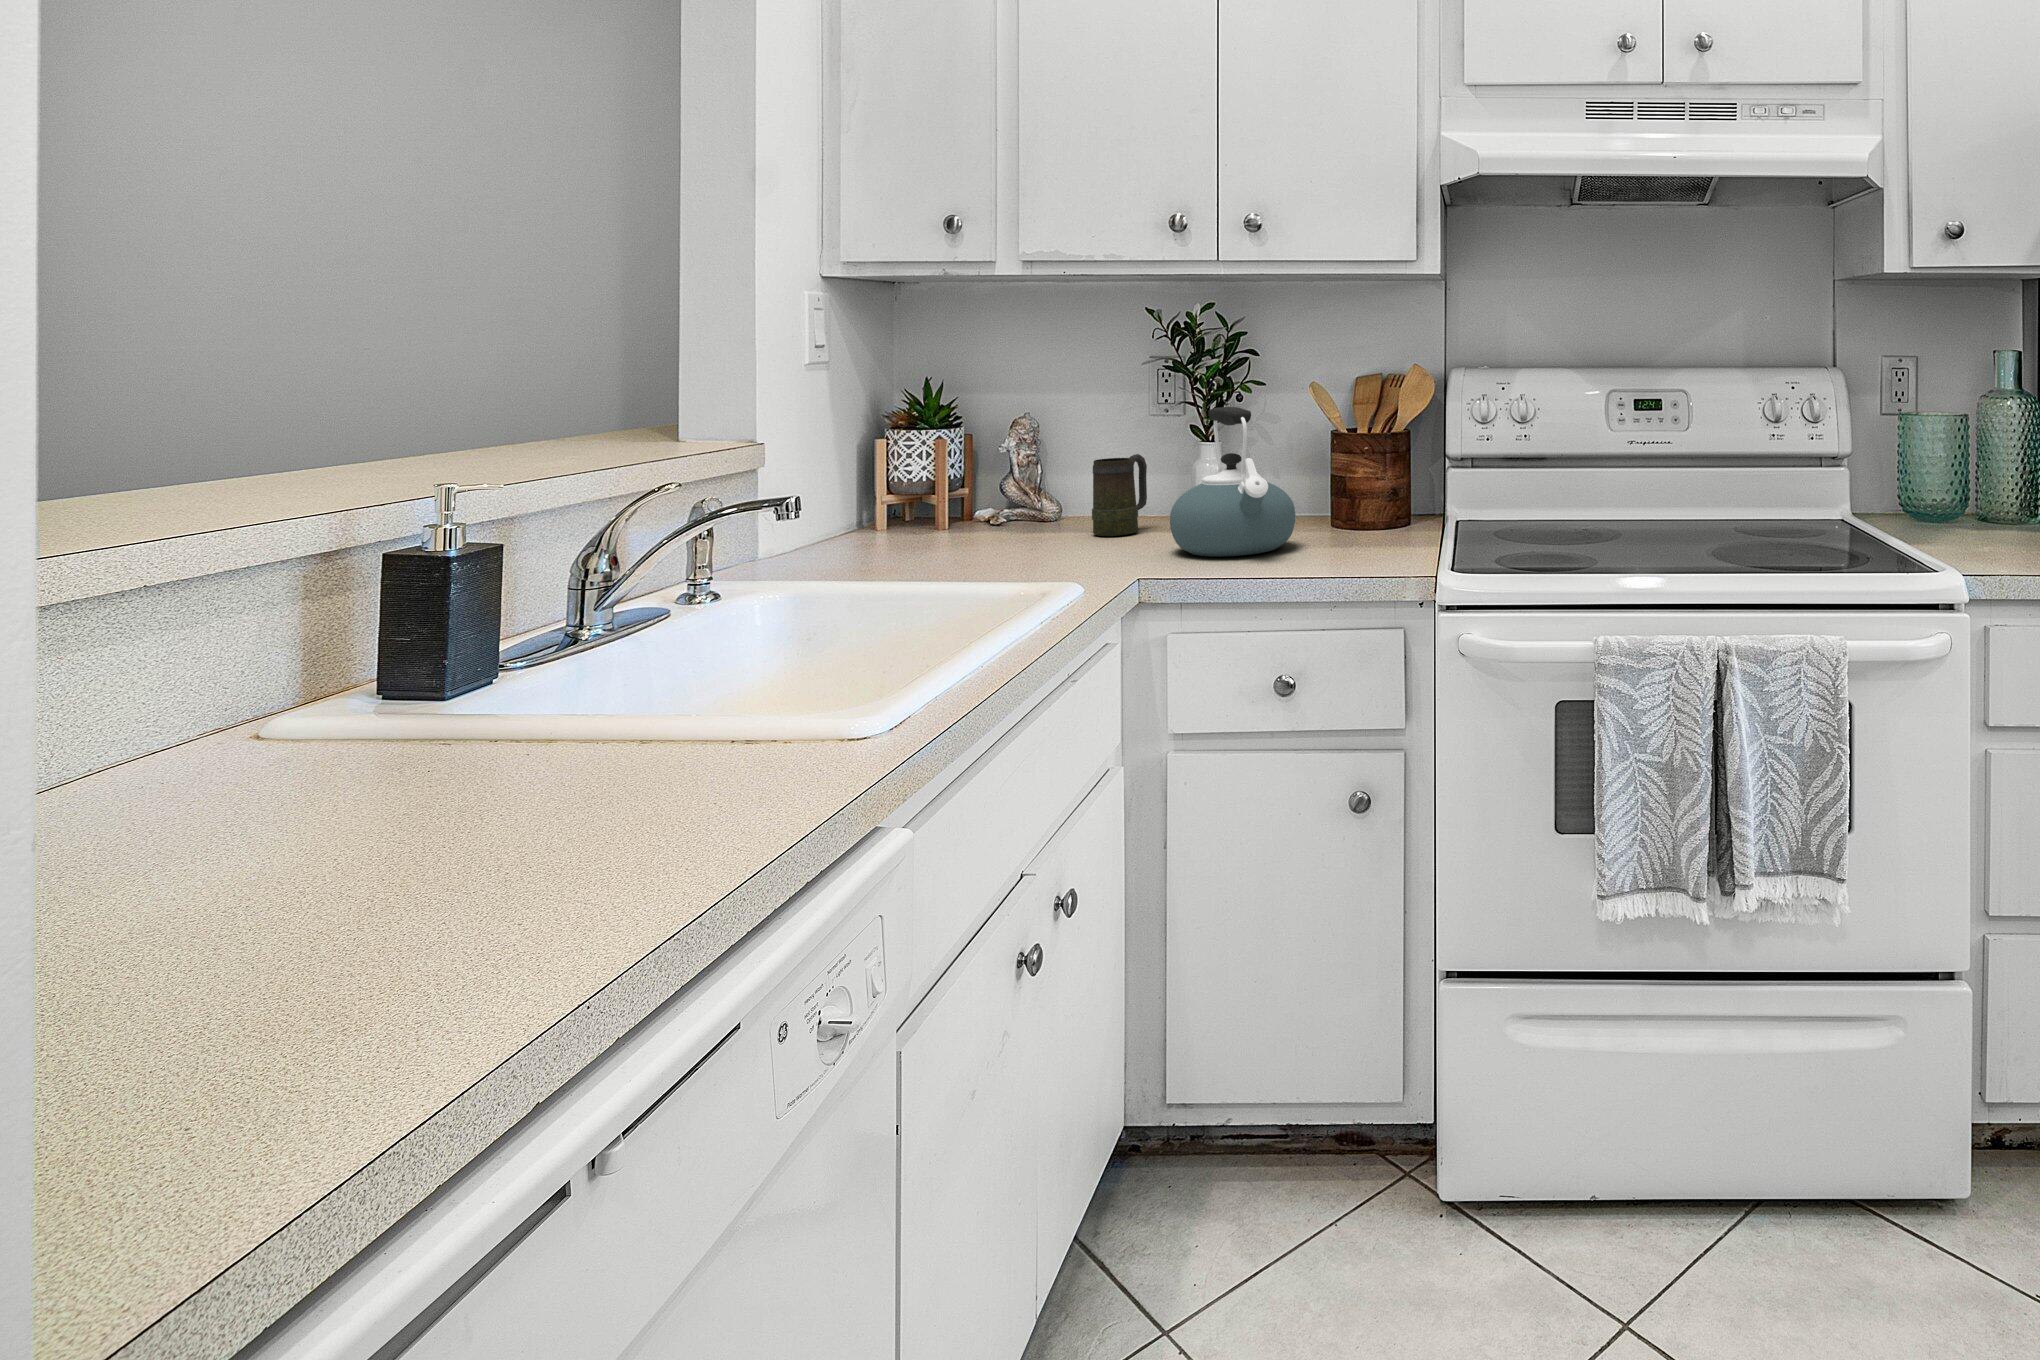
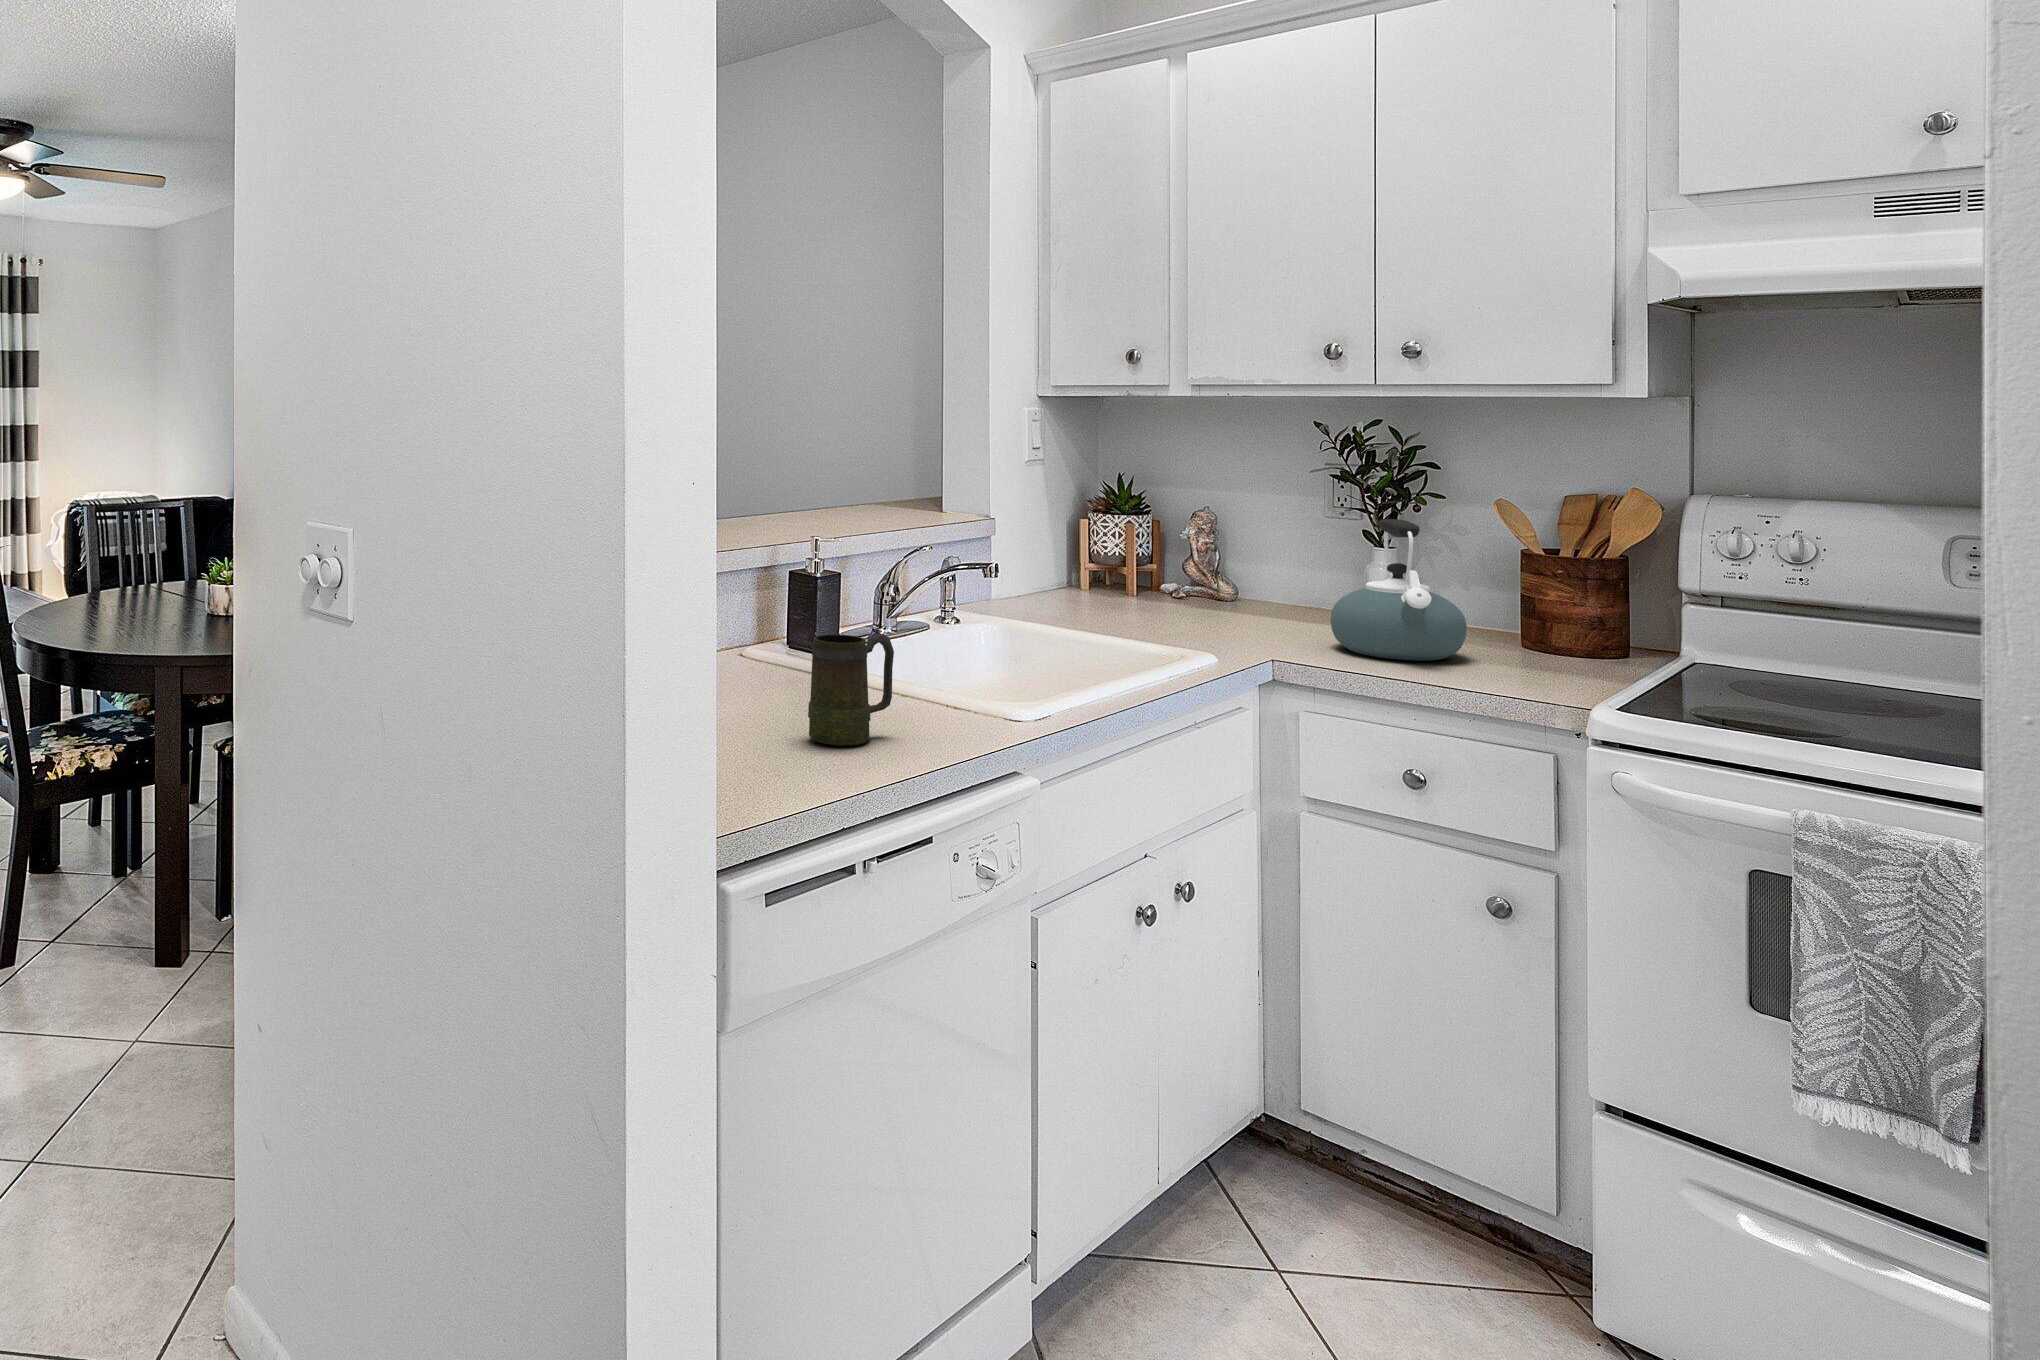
mug: present [1092,454,1147,536] -> present [808,634,894,746]

